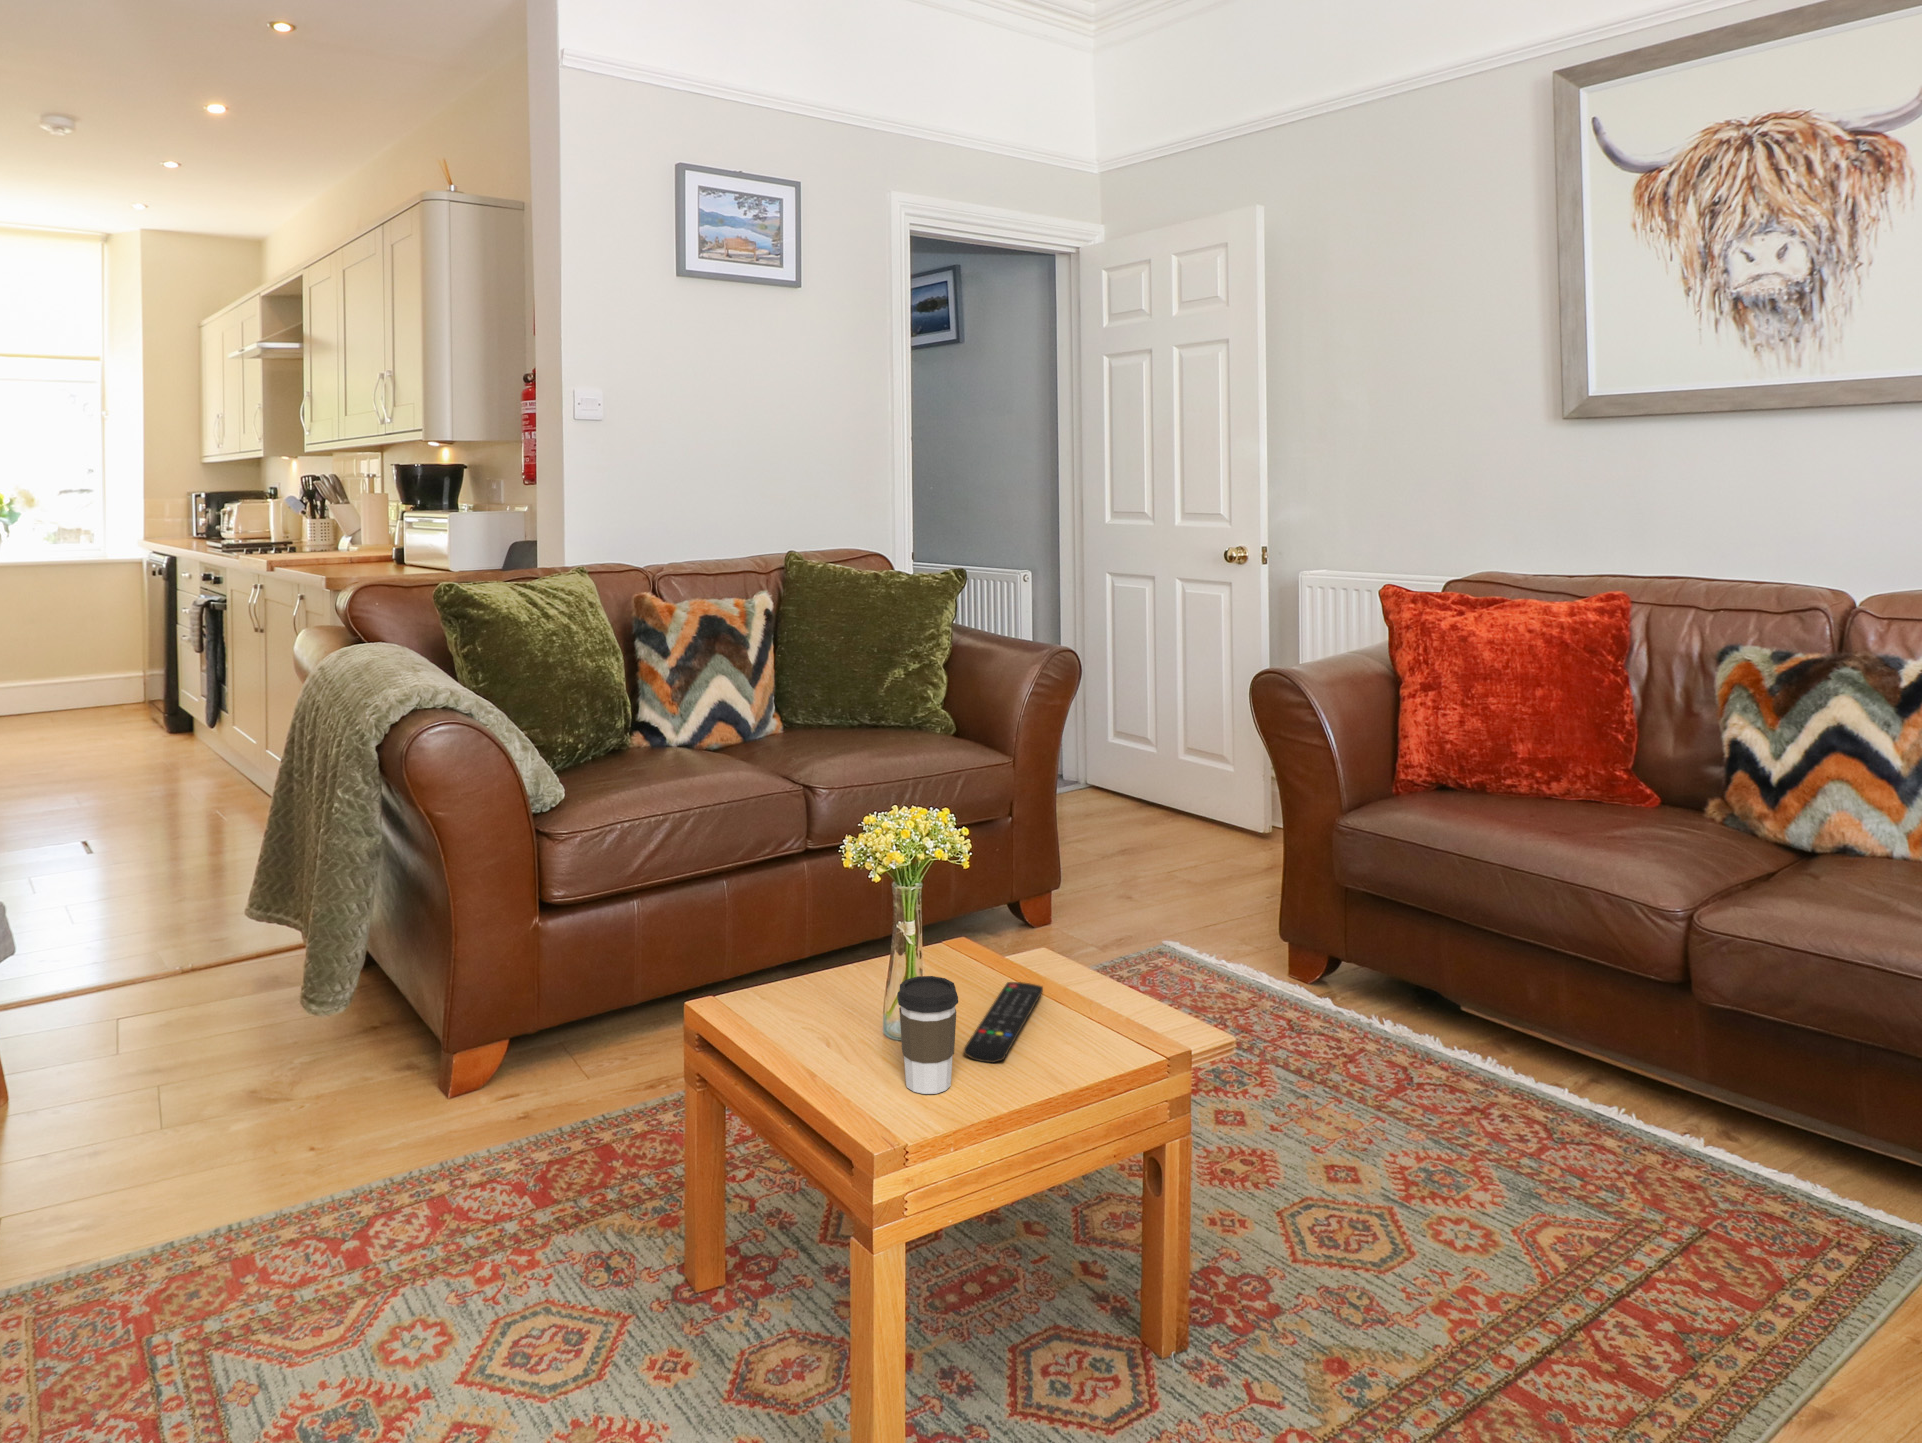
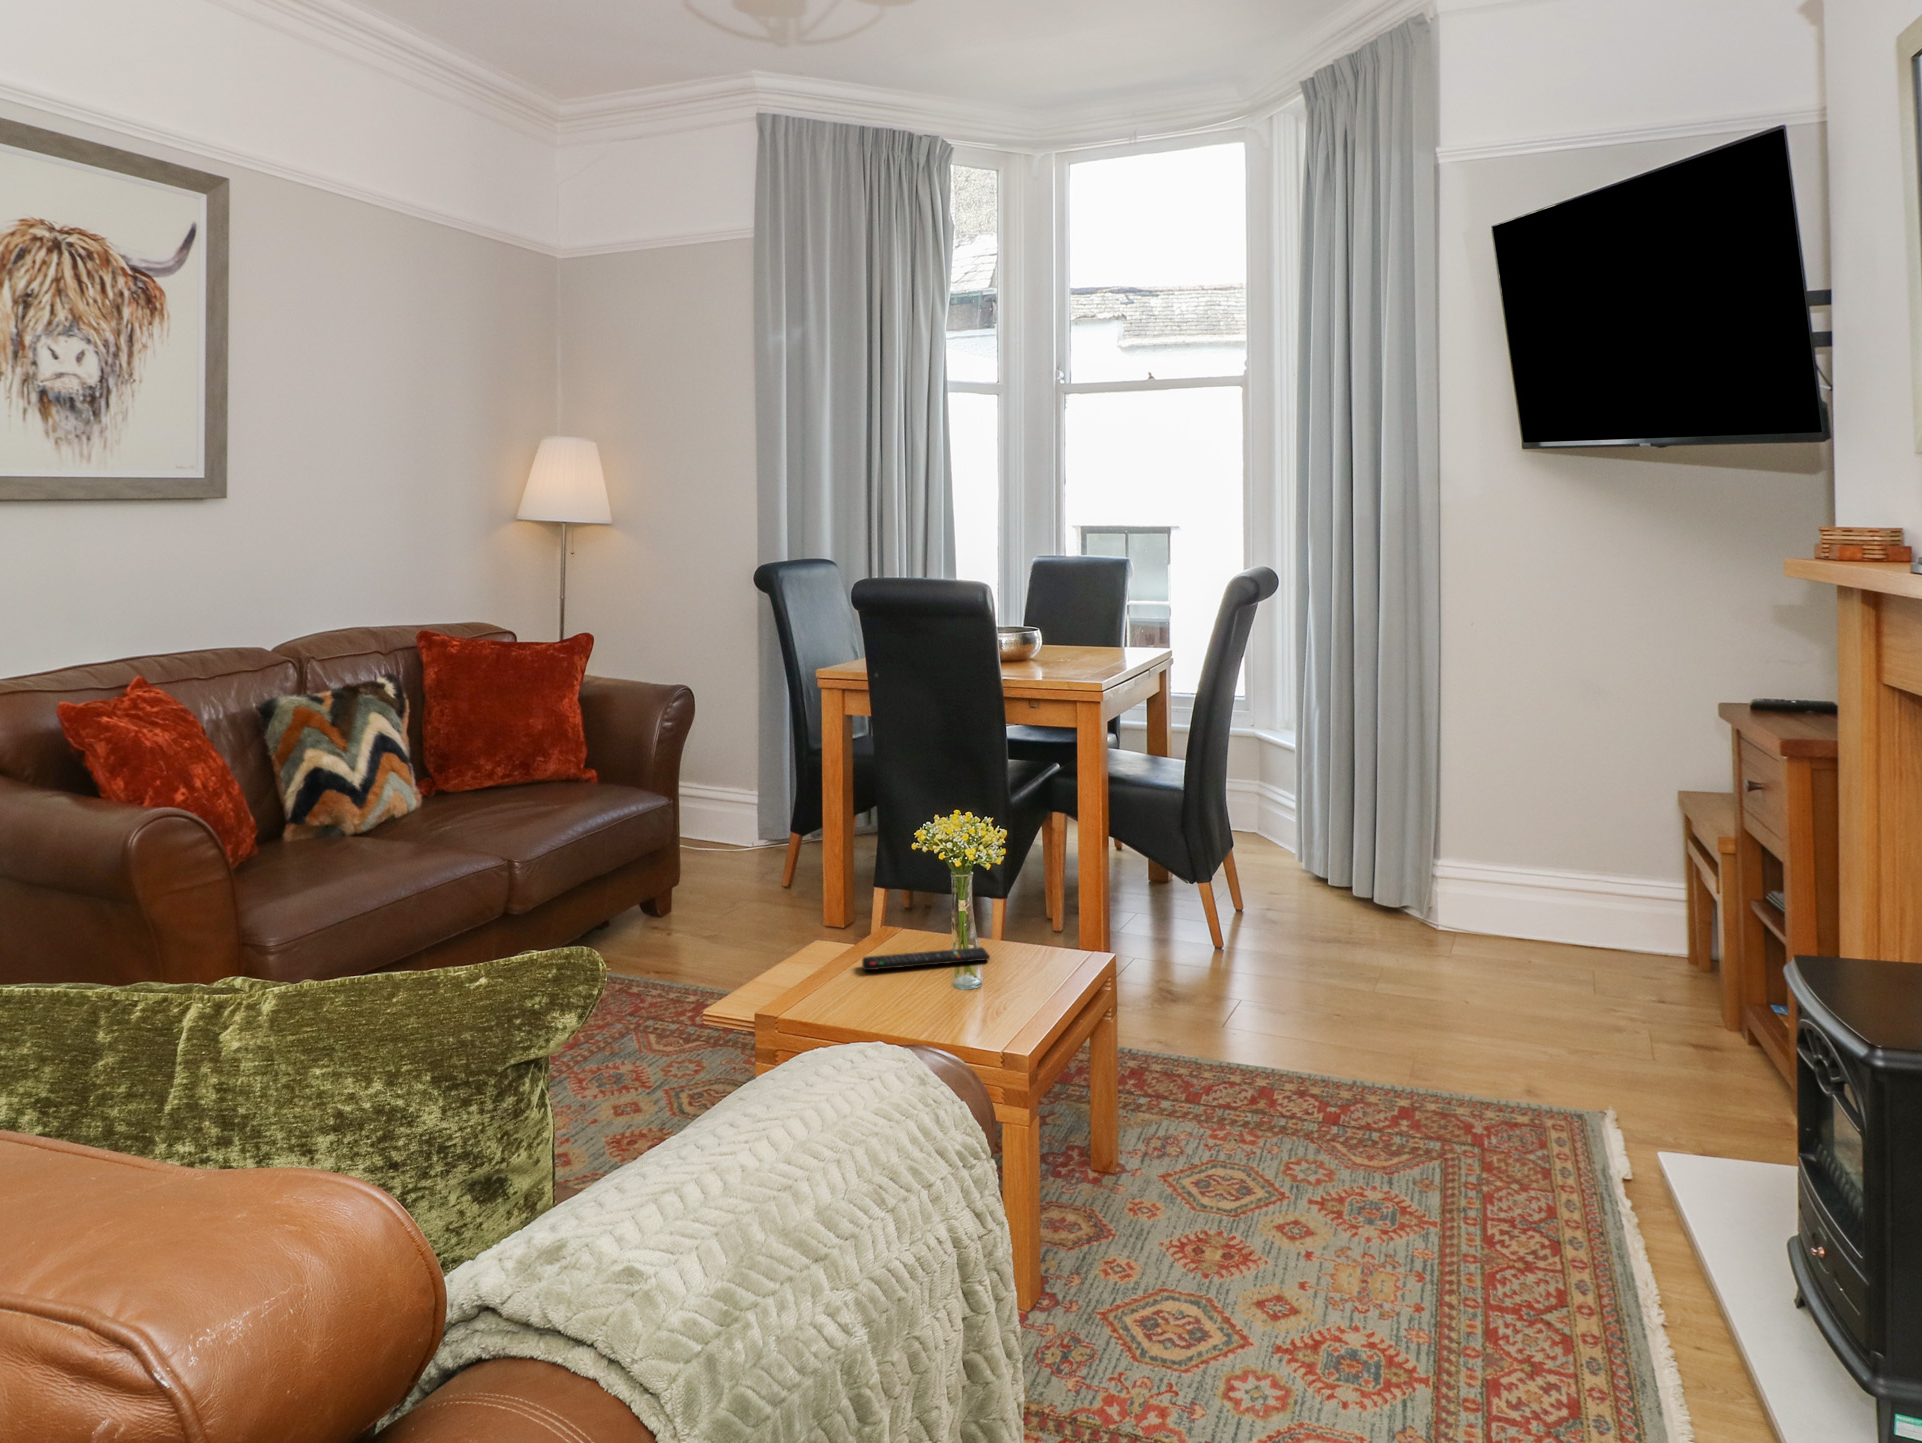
coffee cup: present [897,976,958,1094] -> none [1016,892,1056,966]

